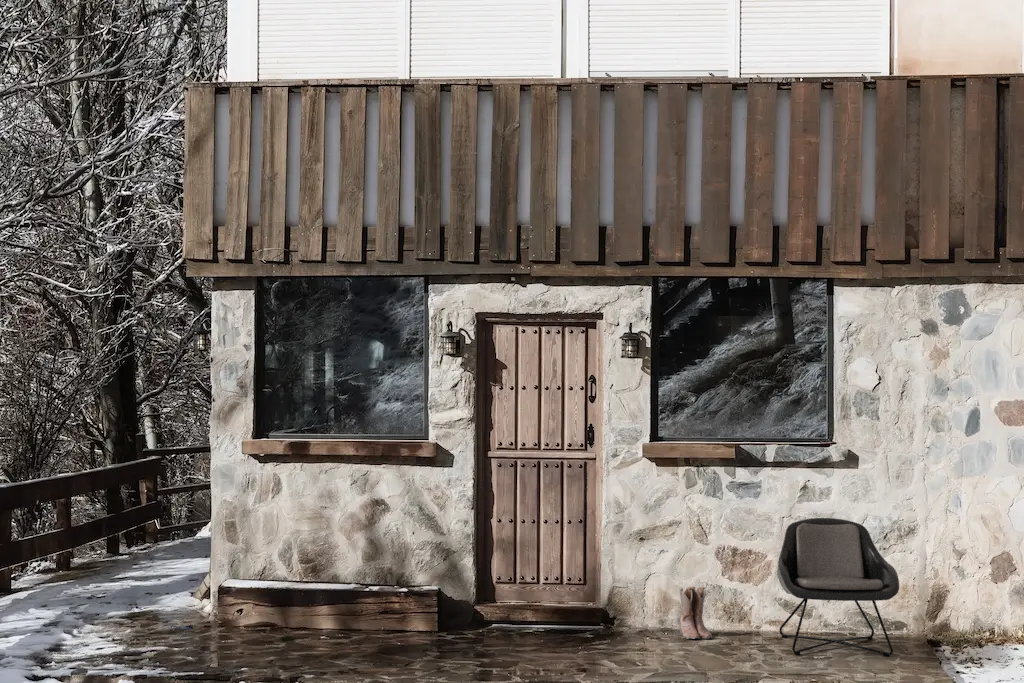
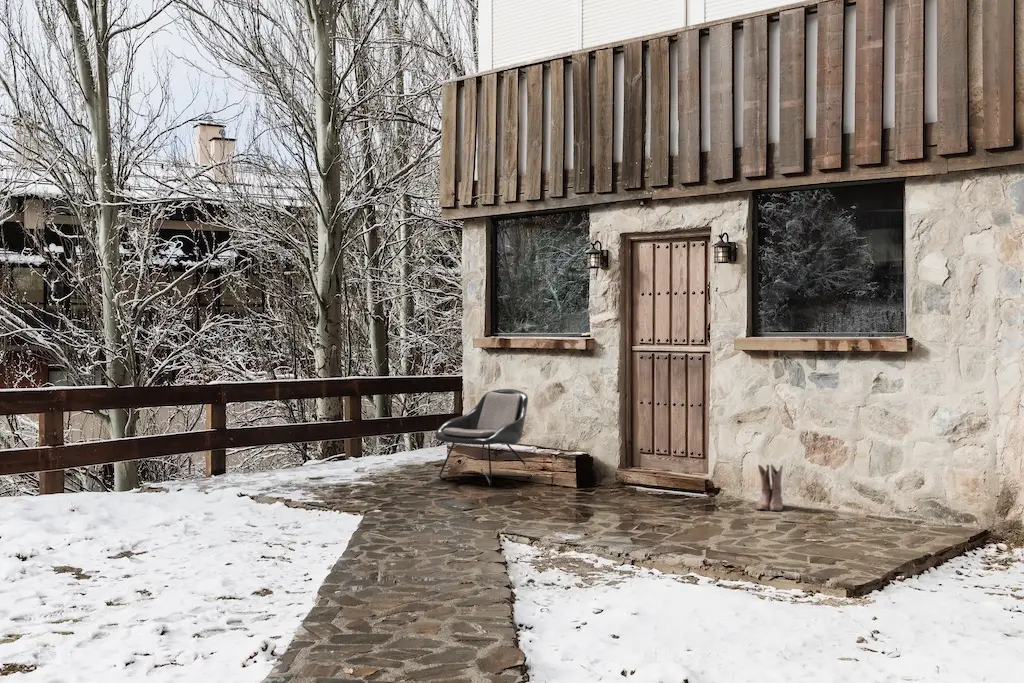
lounge chair: present [777,518,899,657] -> present [435,389,532,486]

